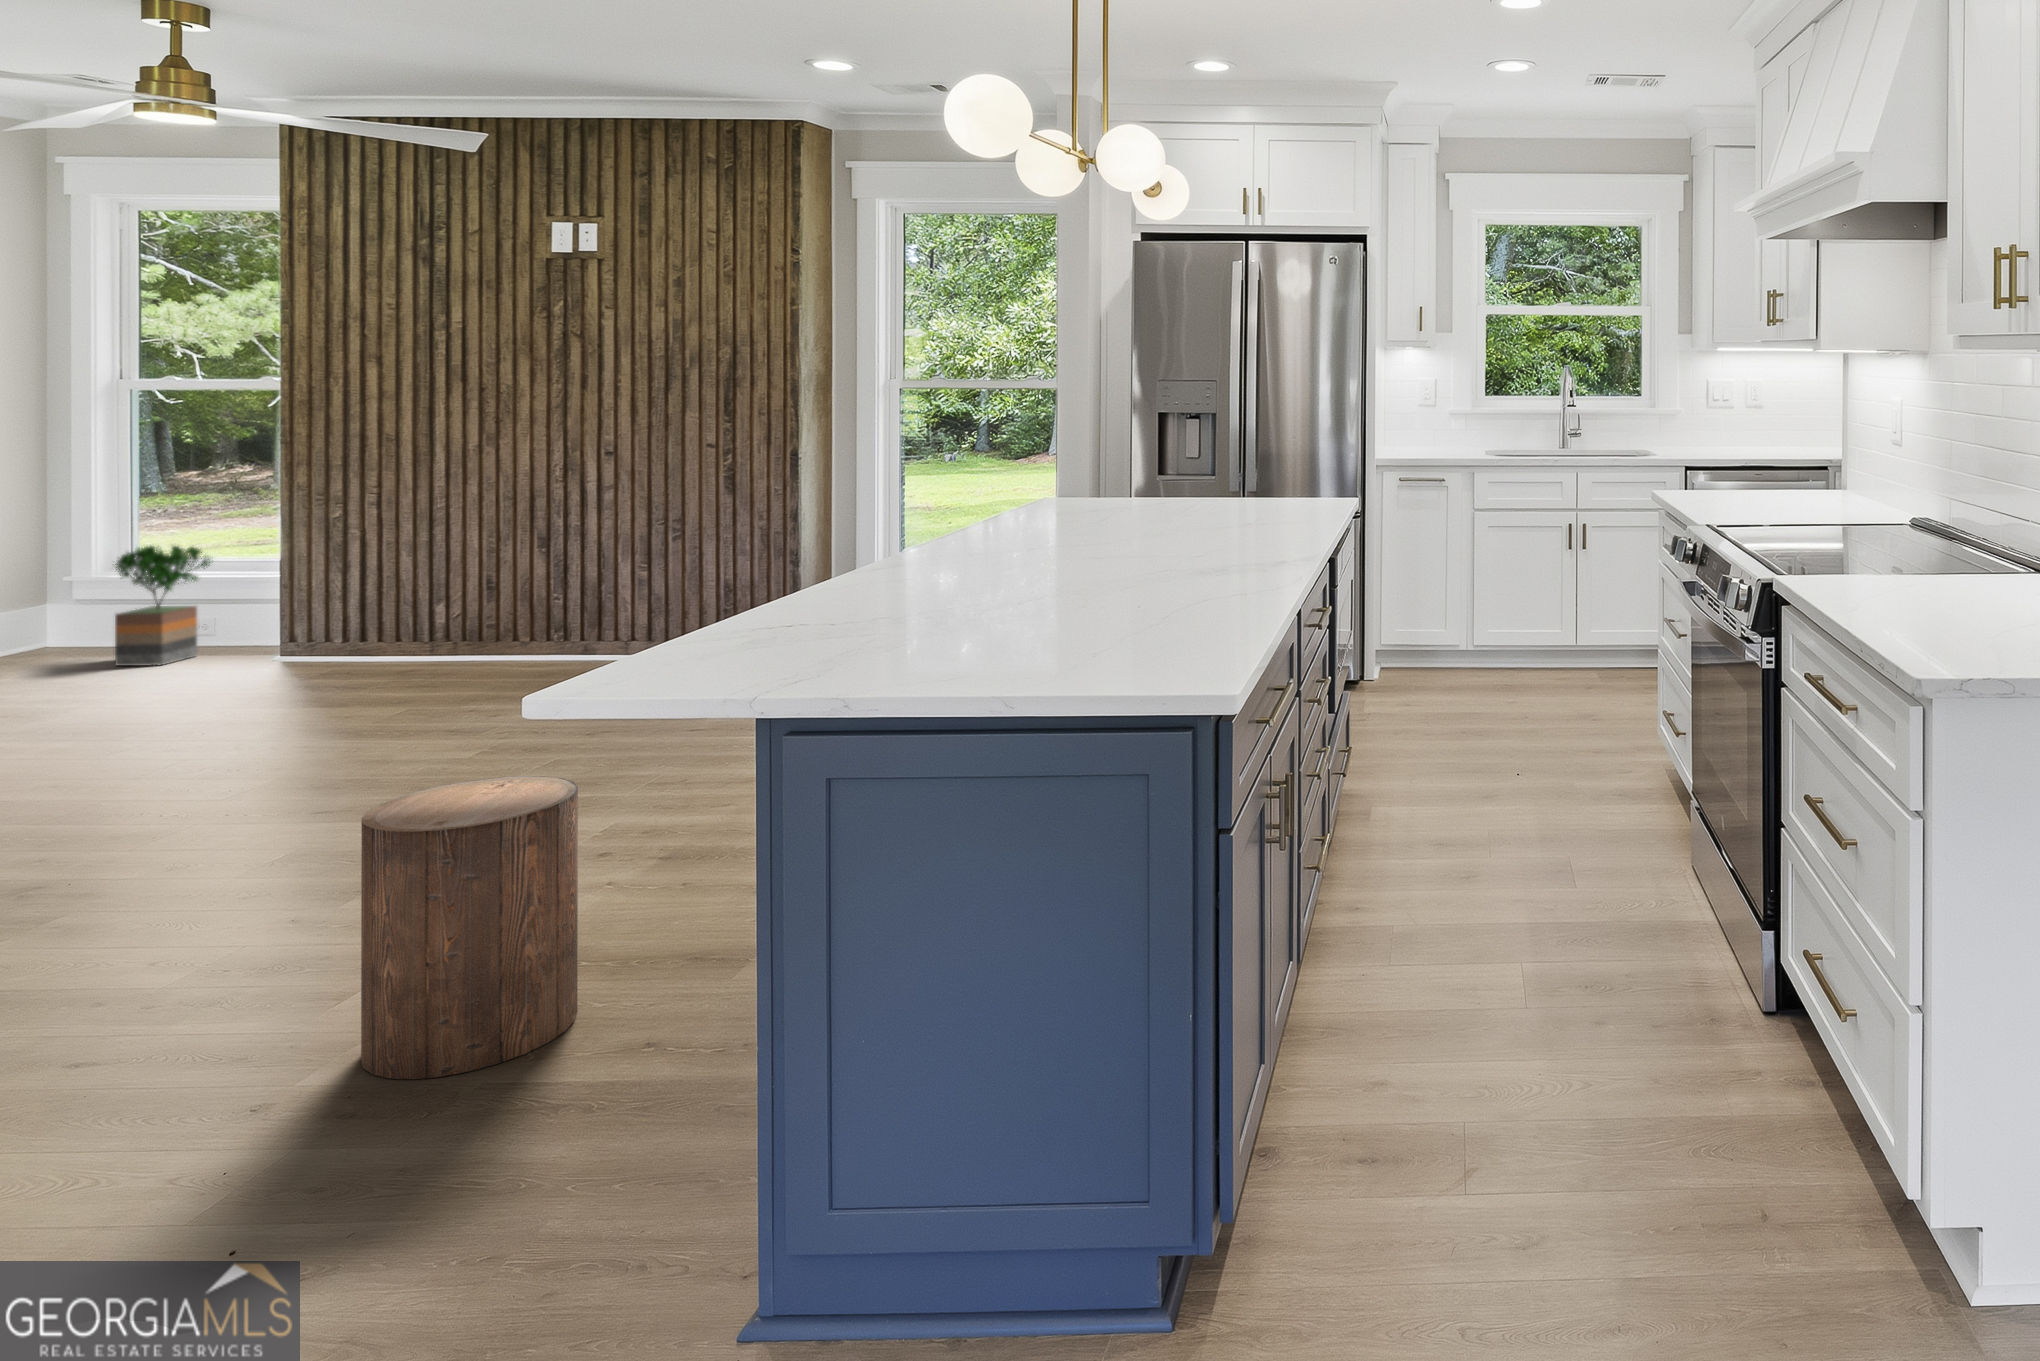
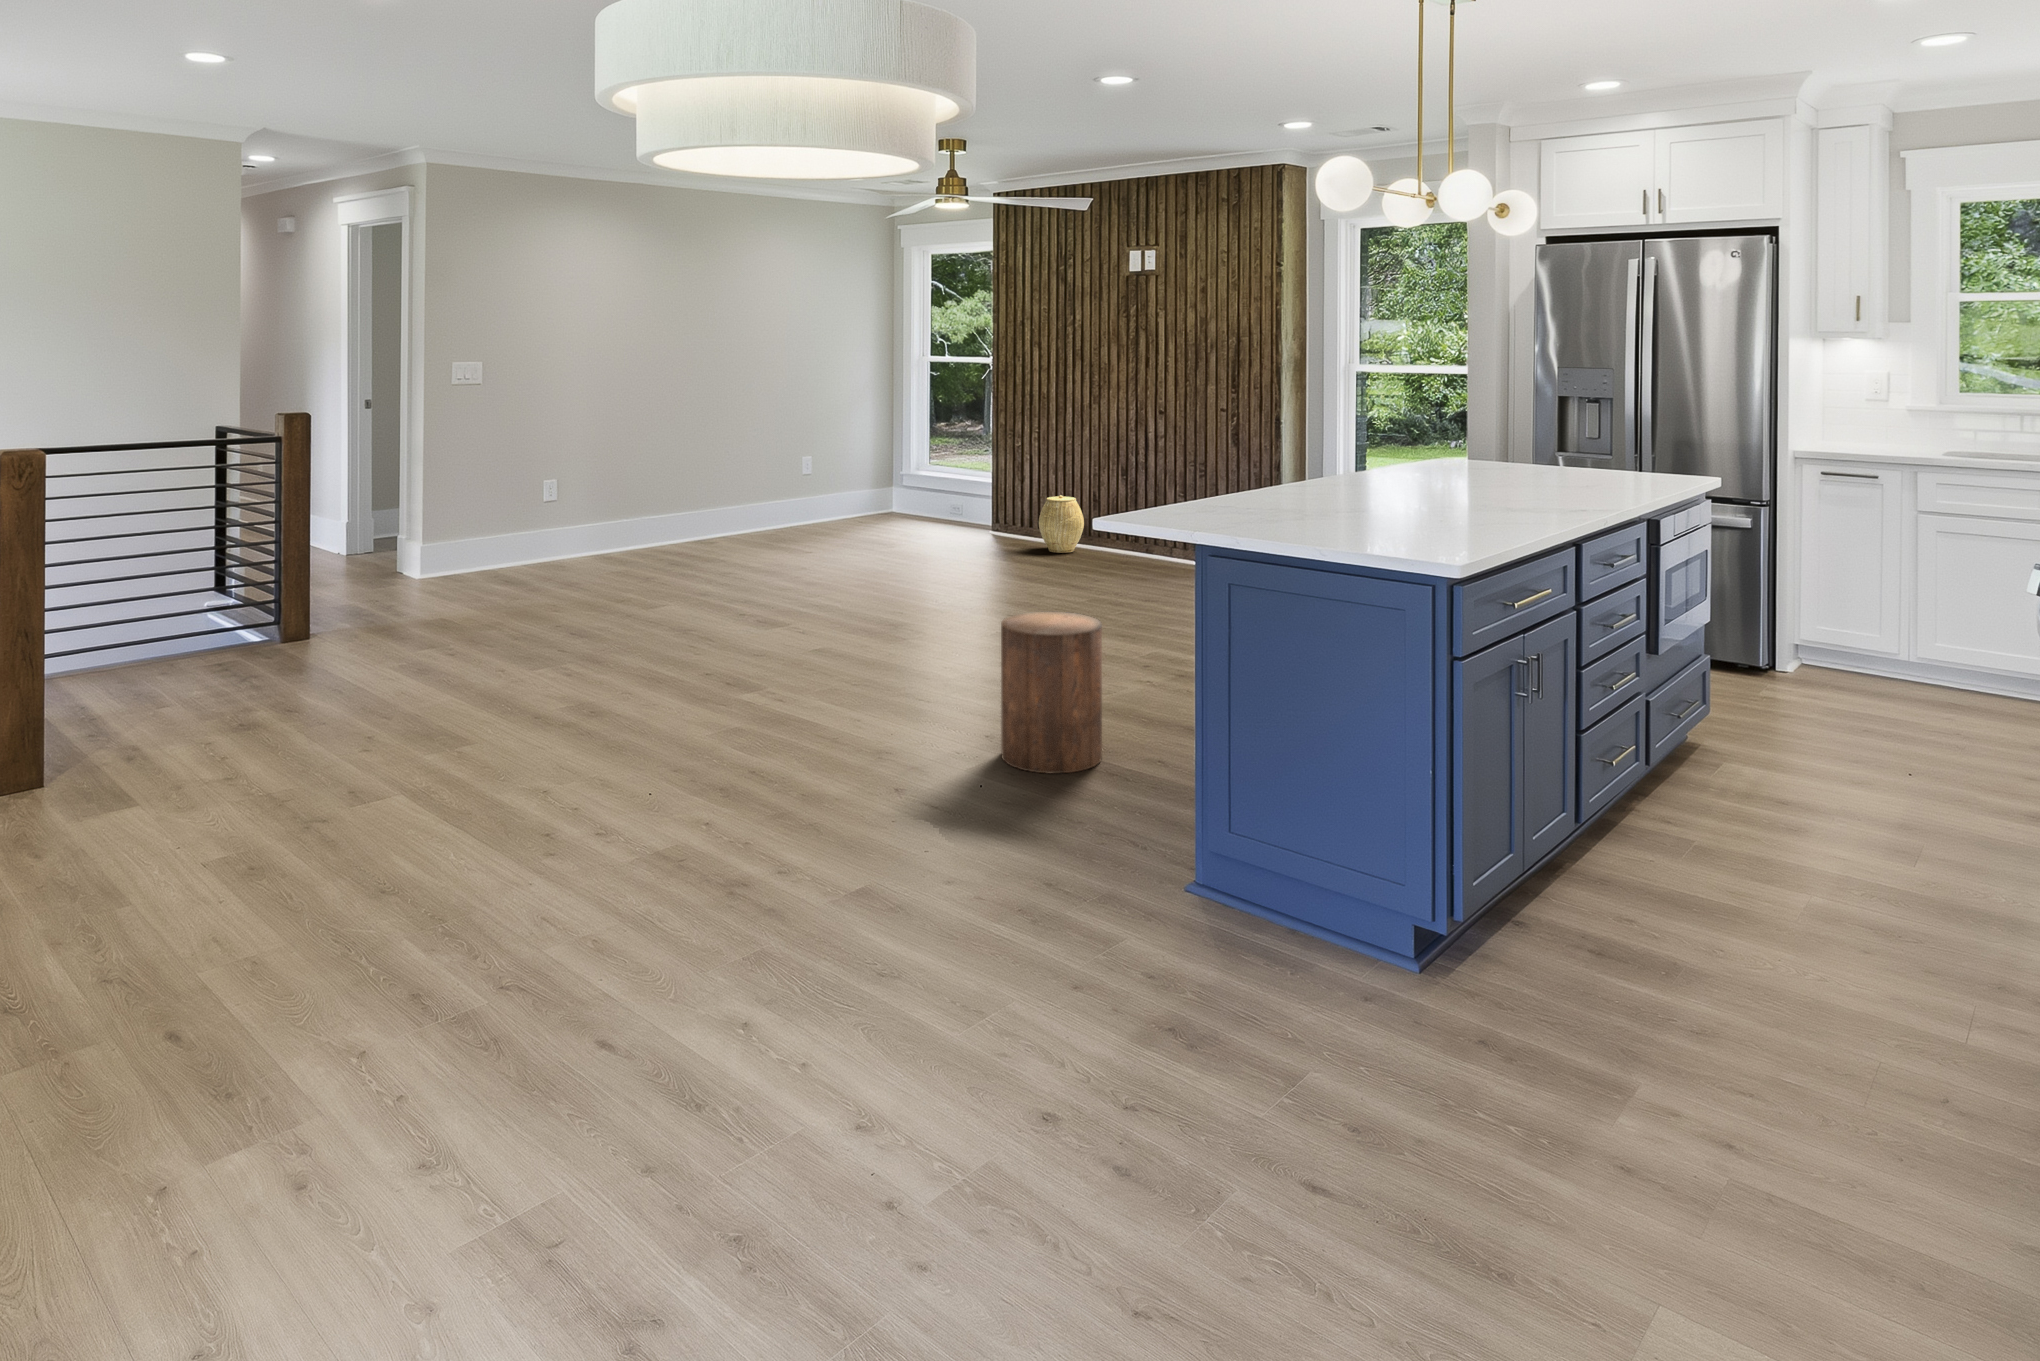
potted tree: present [115,546,210,666] -> none [914,456,961,529]
woven basket: none [384,586,470,675] -> present [1039,495,1084,553]

